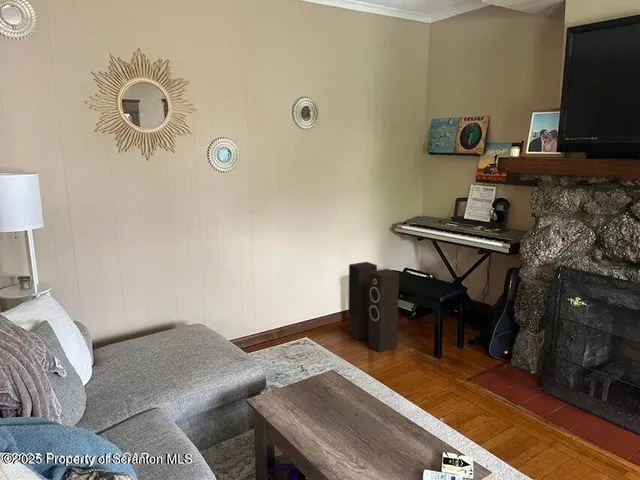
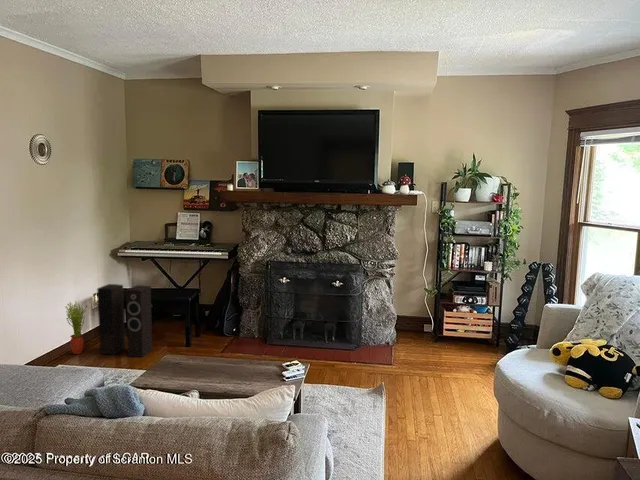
potted plant: none [322,273,345,328] -> present [65,301,87,354]

